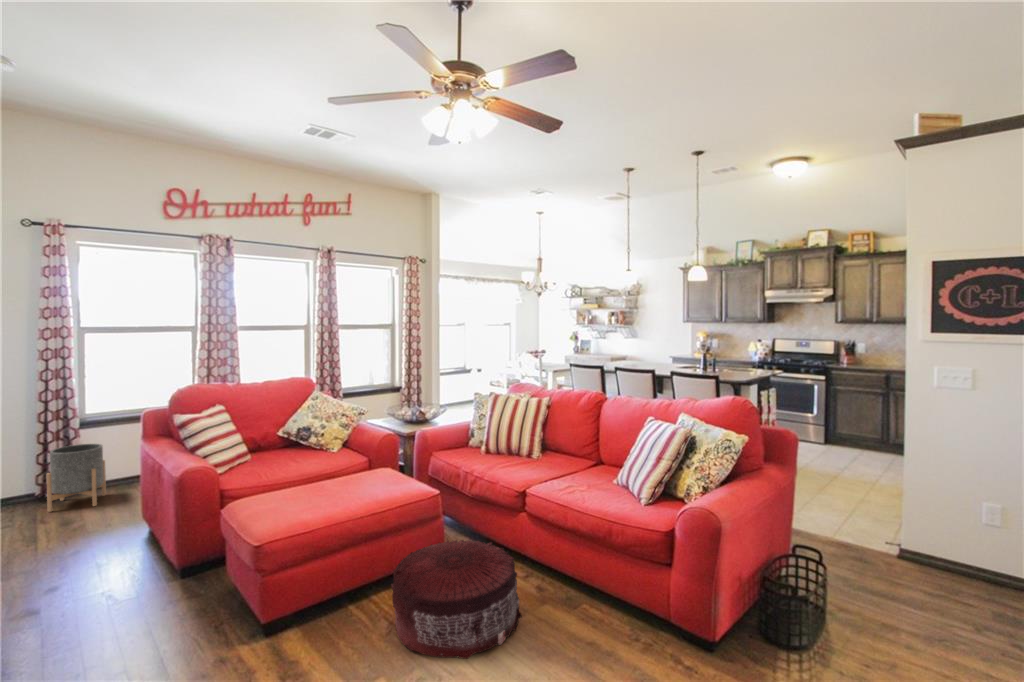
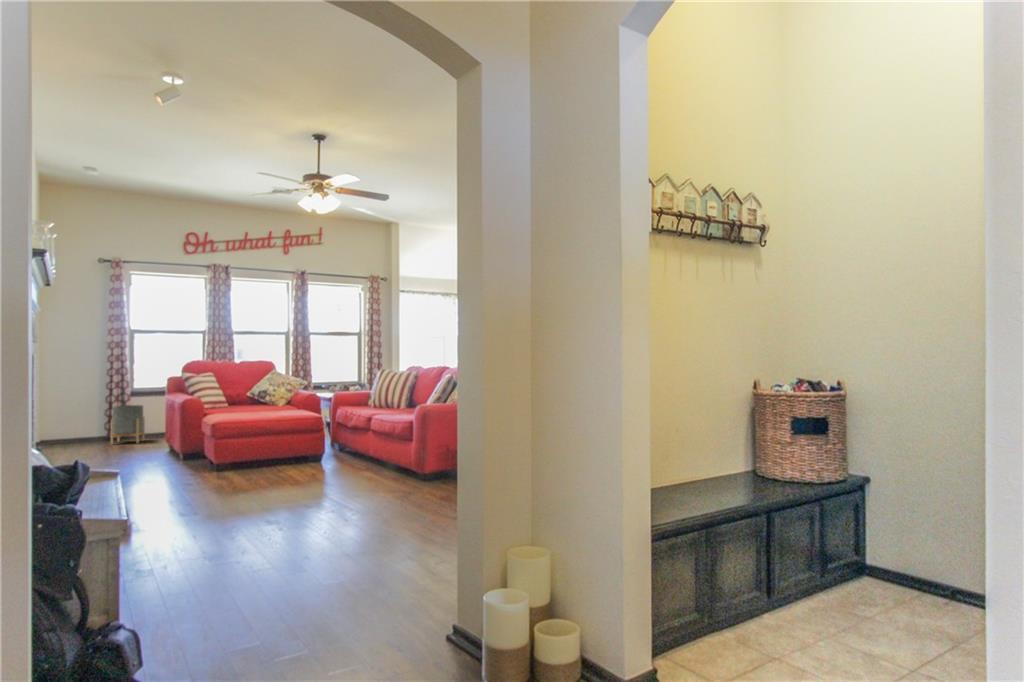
pouf: present [391,540,522,659] -> none [279,431,350,473]

